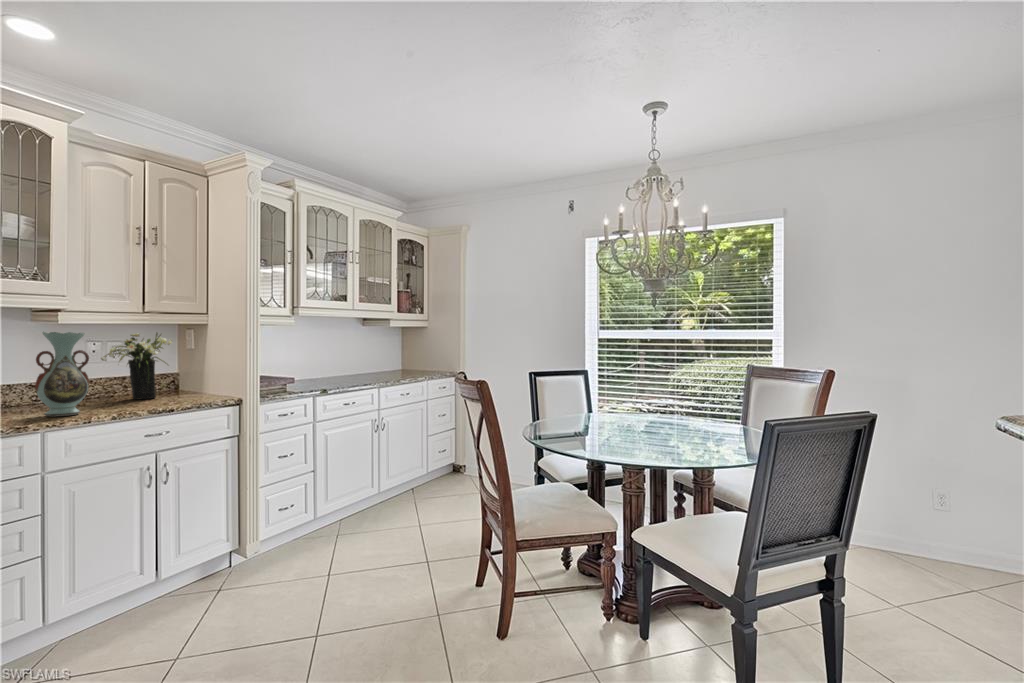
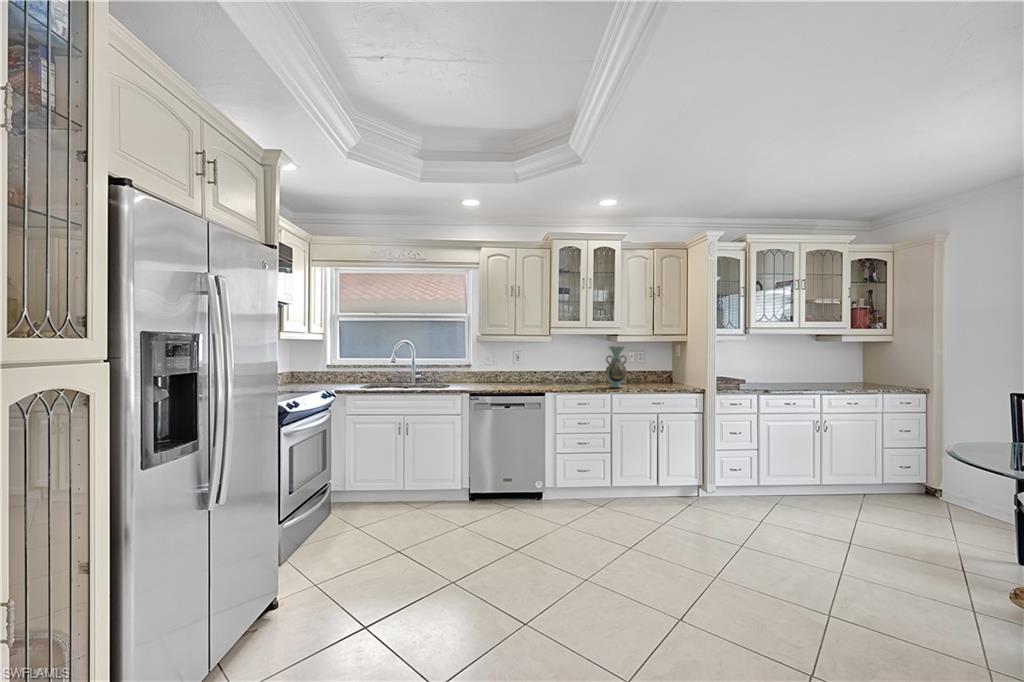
flower arrangement: present [101,332,172,400] -> none [633,346,668,385]

